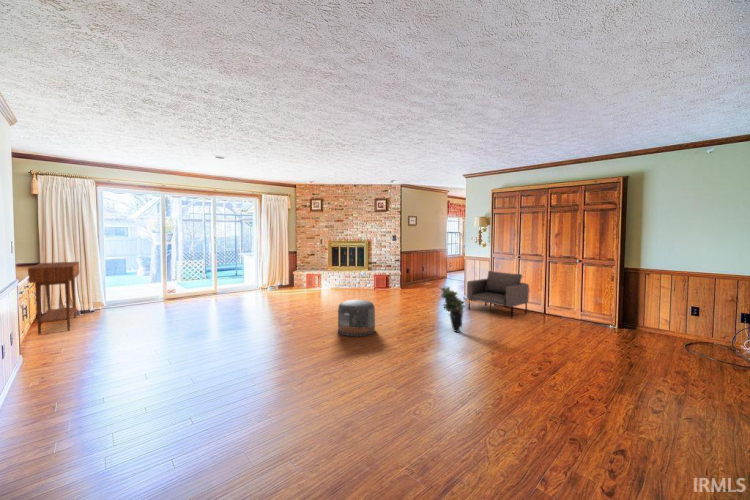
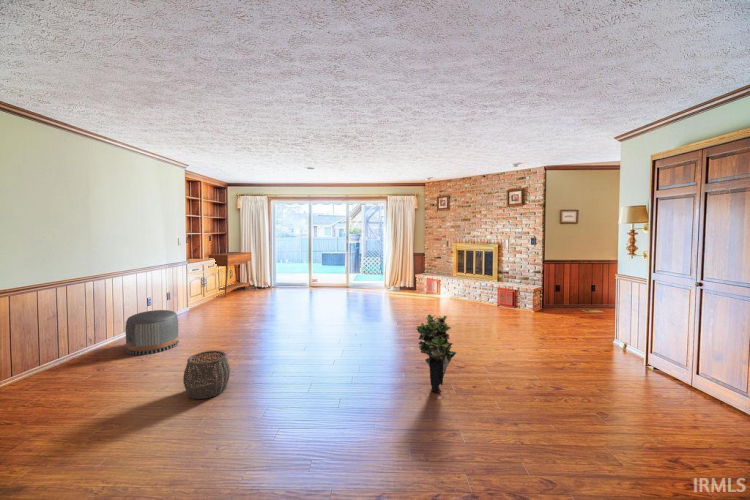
armchair: present [467,271,529,318] -> none [551,305,679,412]
pouf: present [338,300,375,336] -> present [125,310,179,355]
woven basket: none [336,341,373,383] -> present [183,351,230,399]

